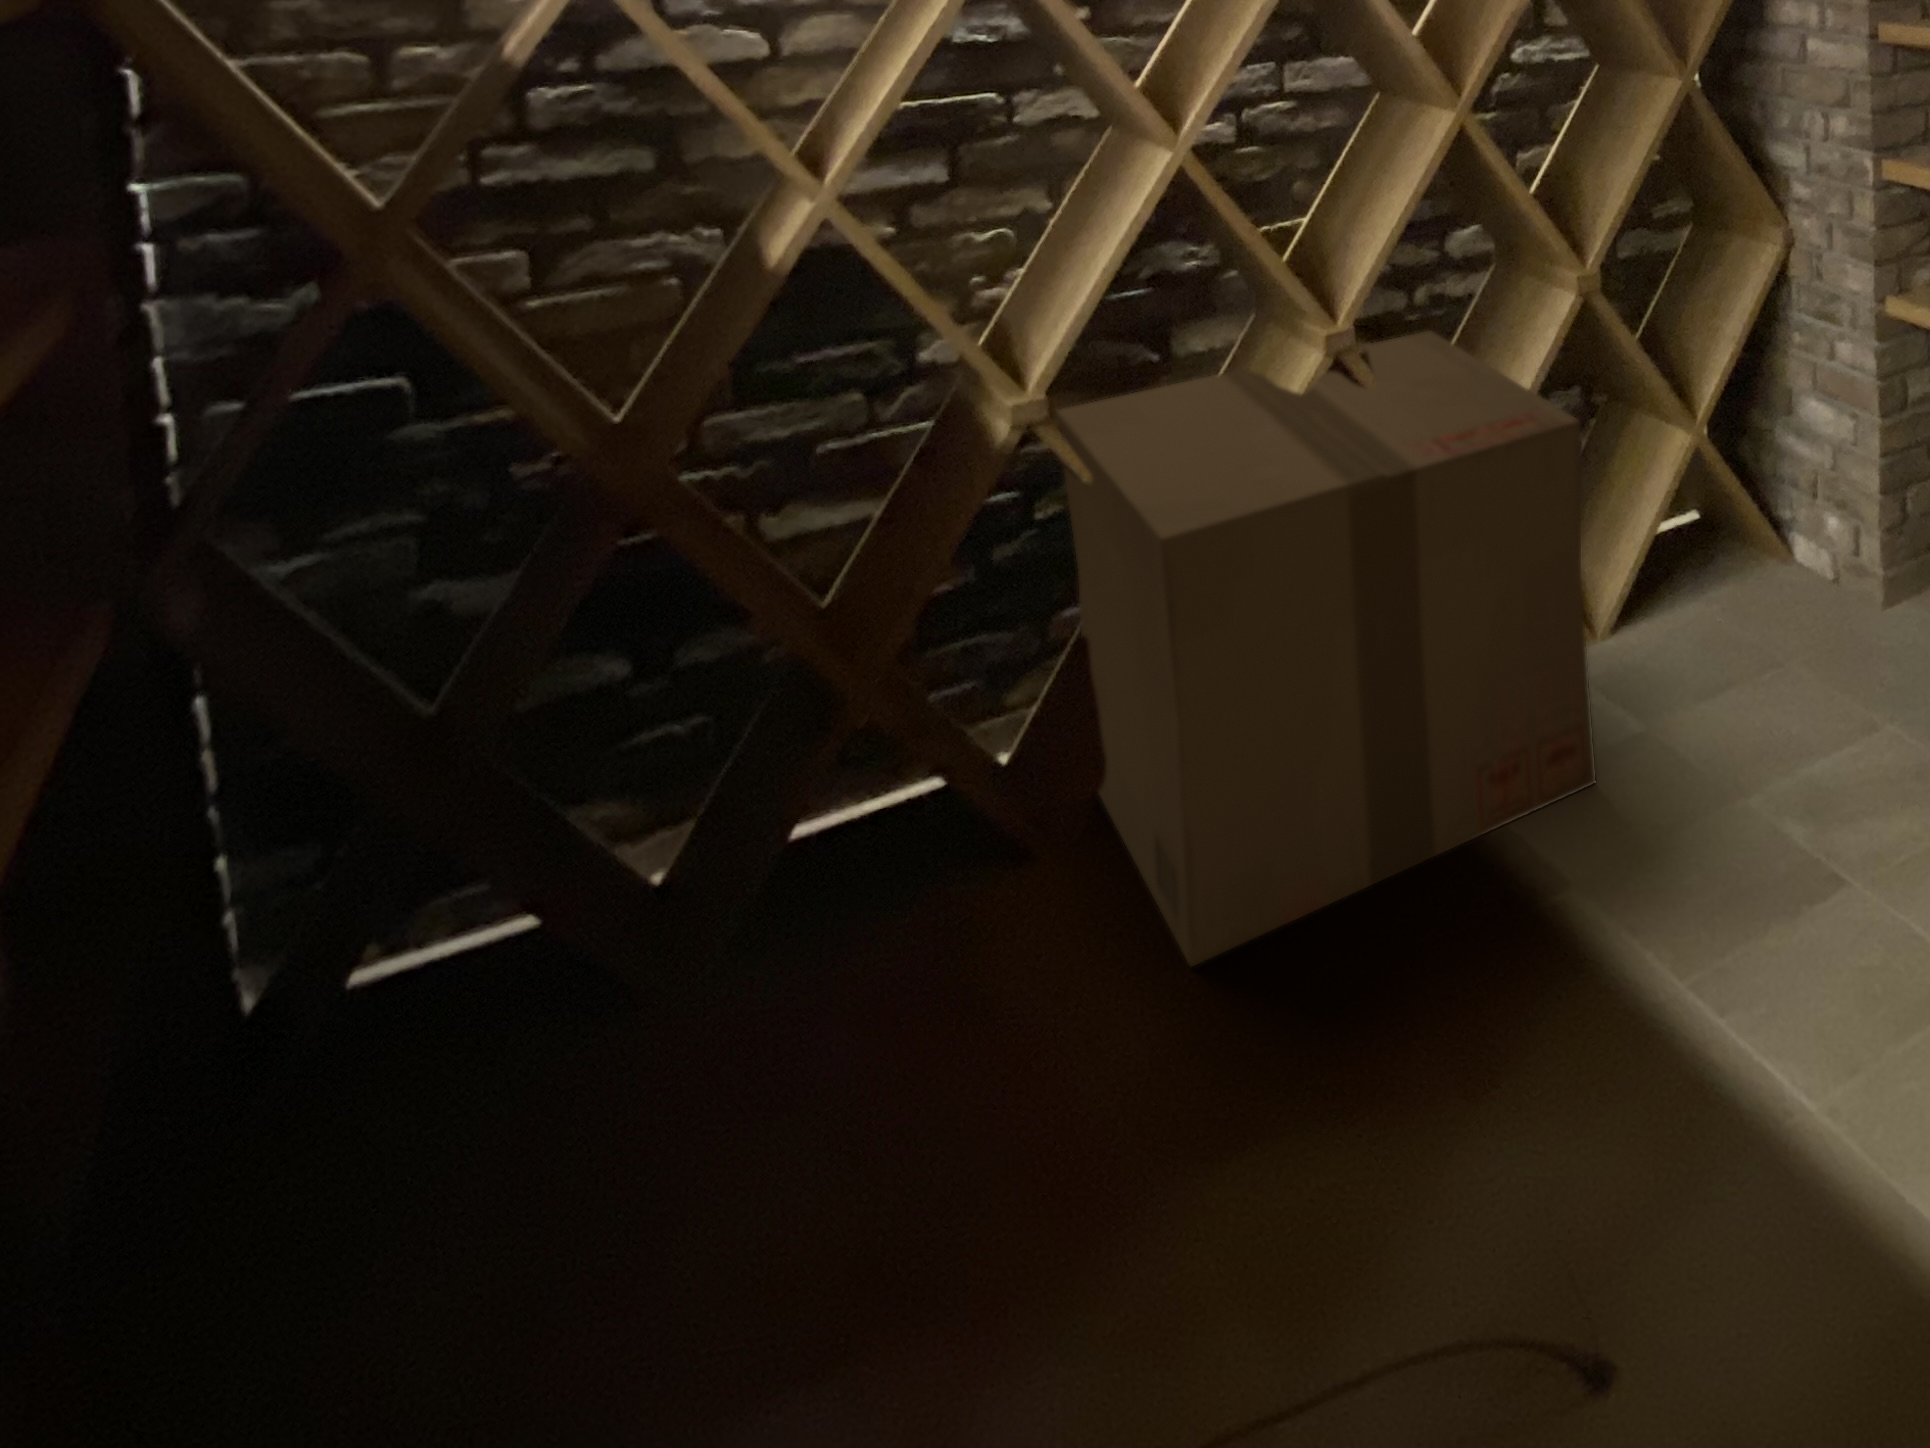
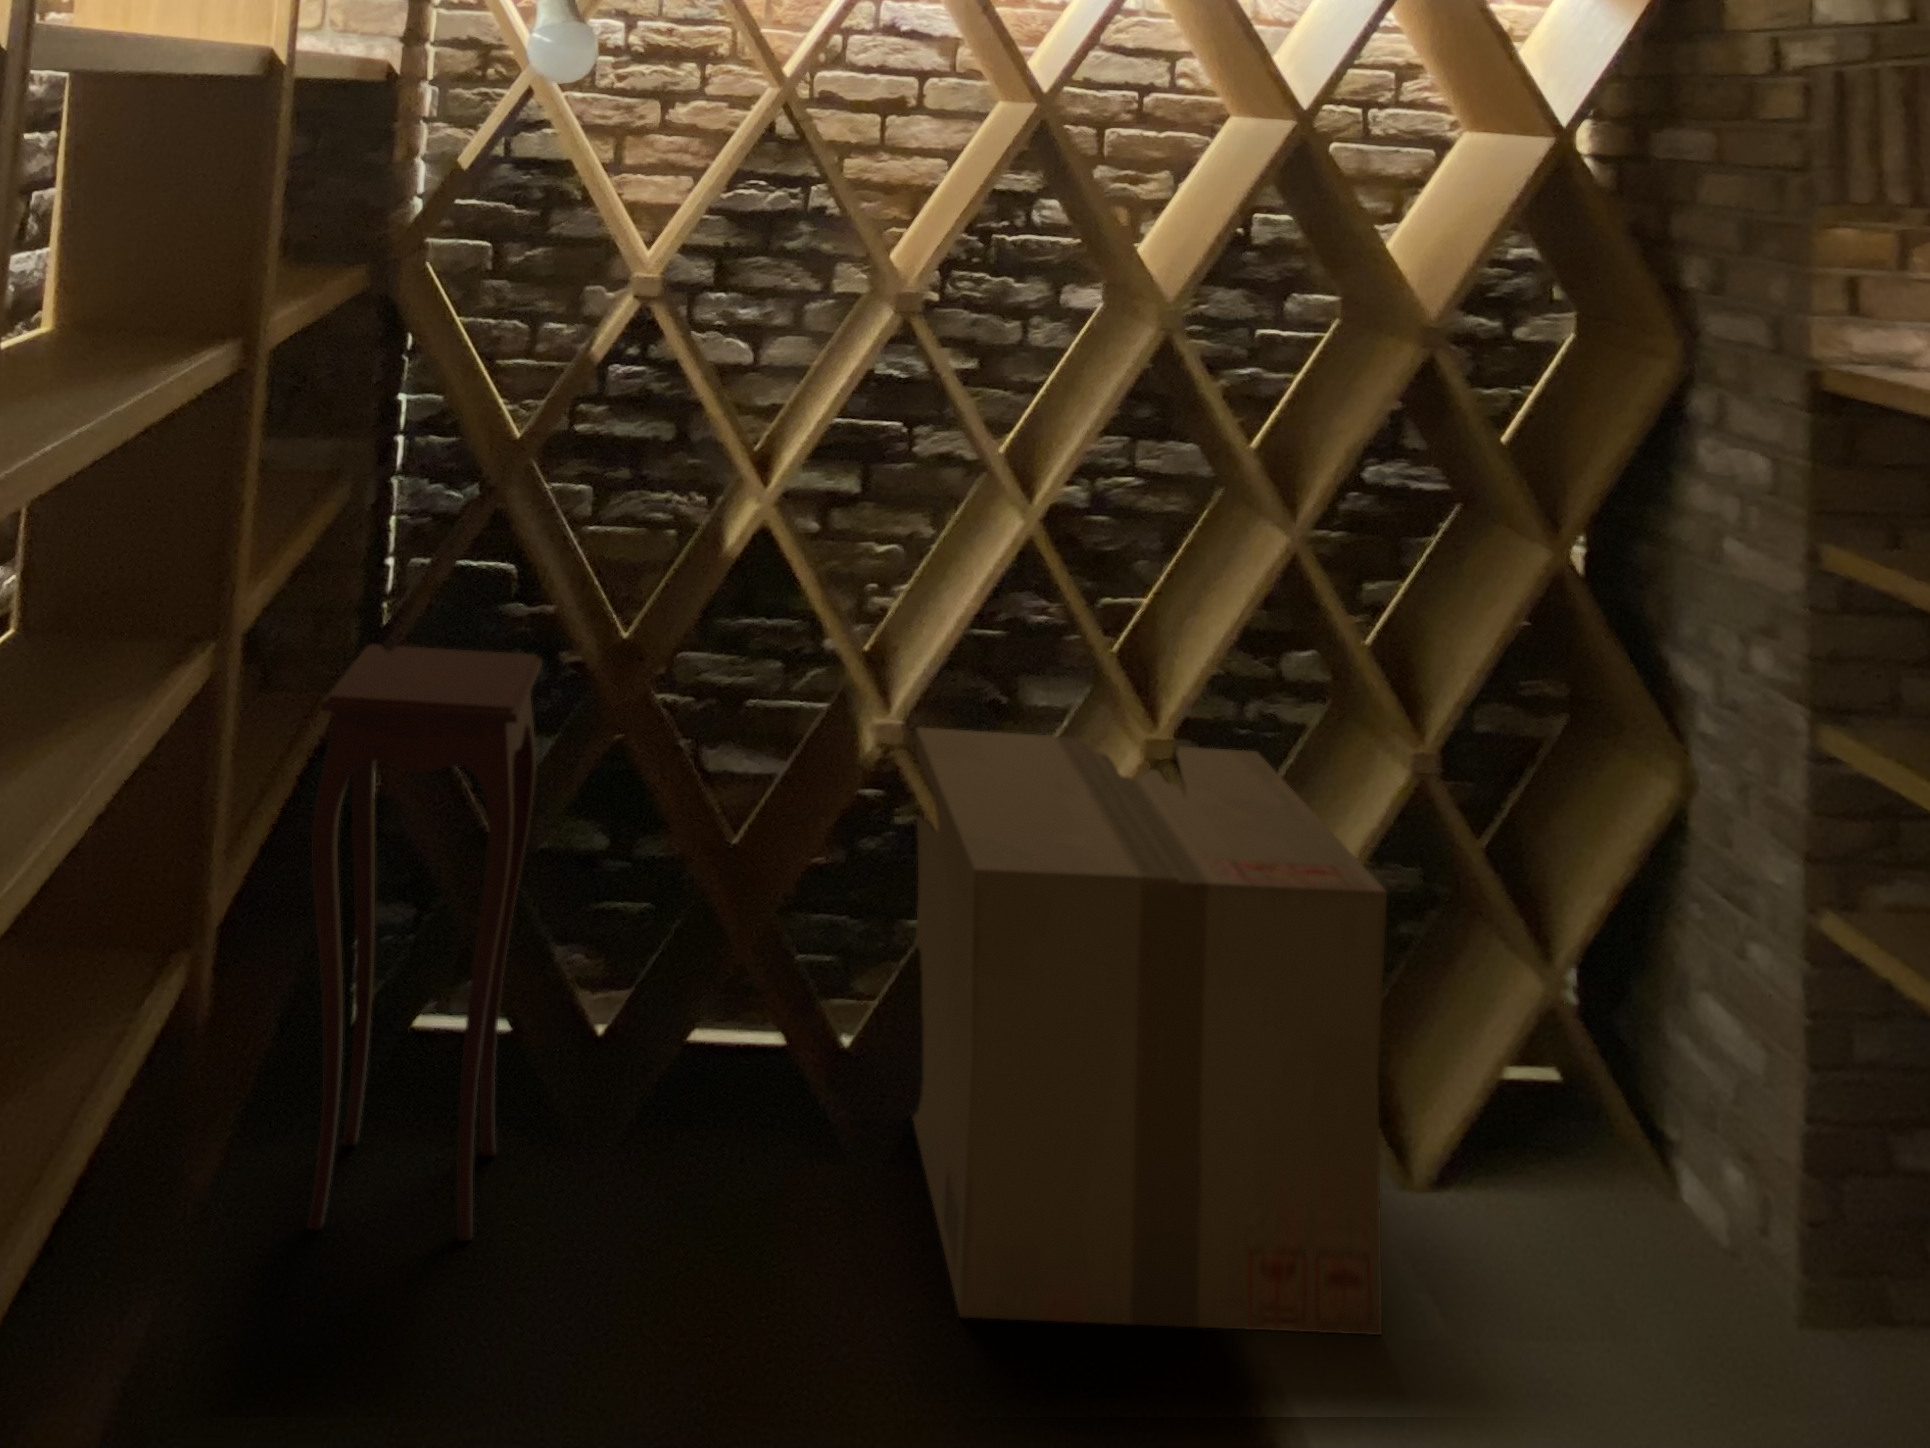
side table: none [19,480,506,1344] -> present [309,644,542,1241]

